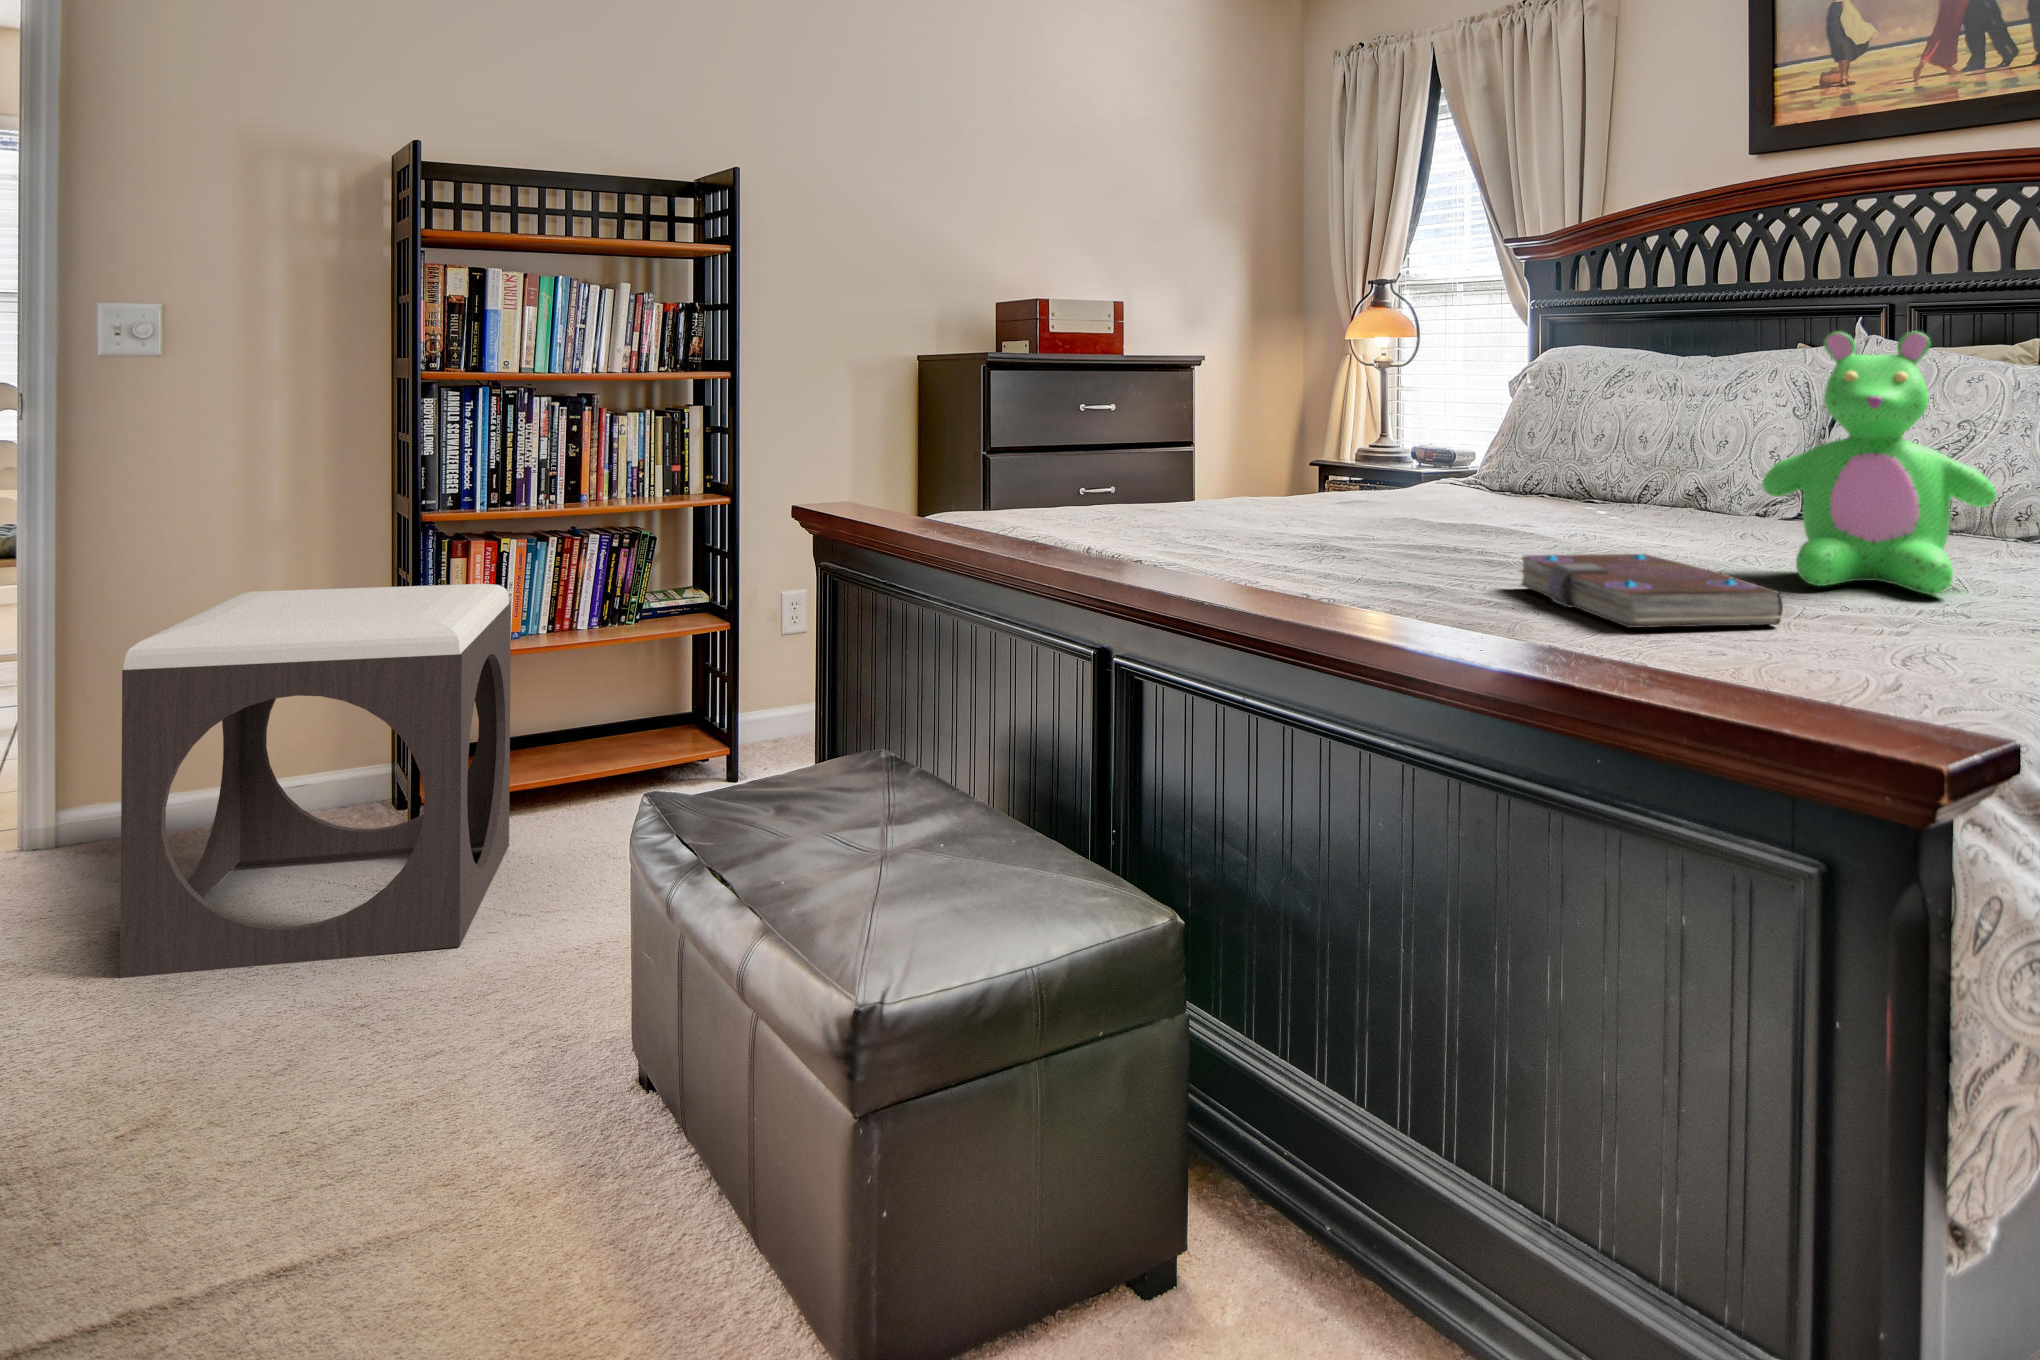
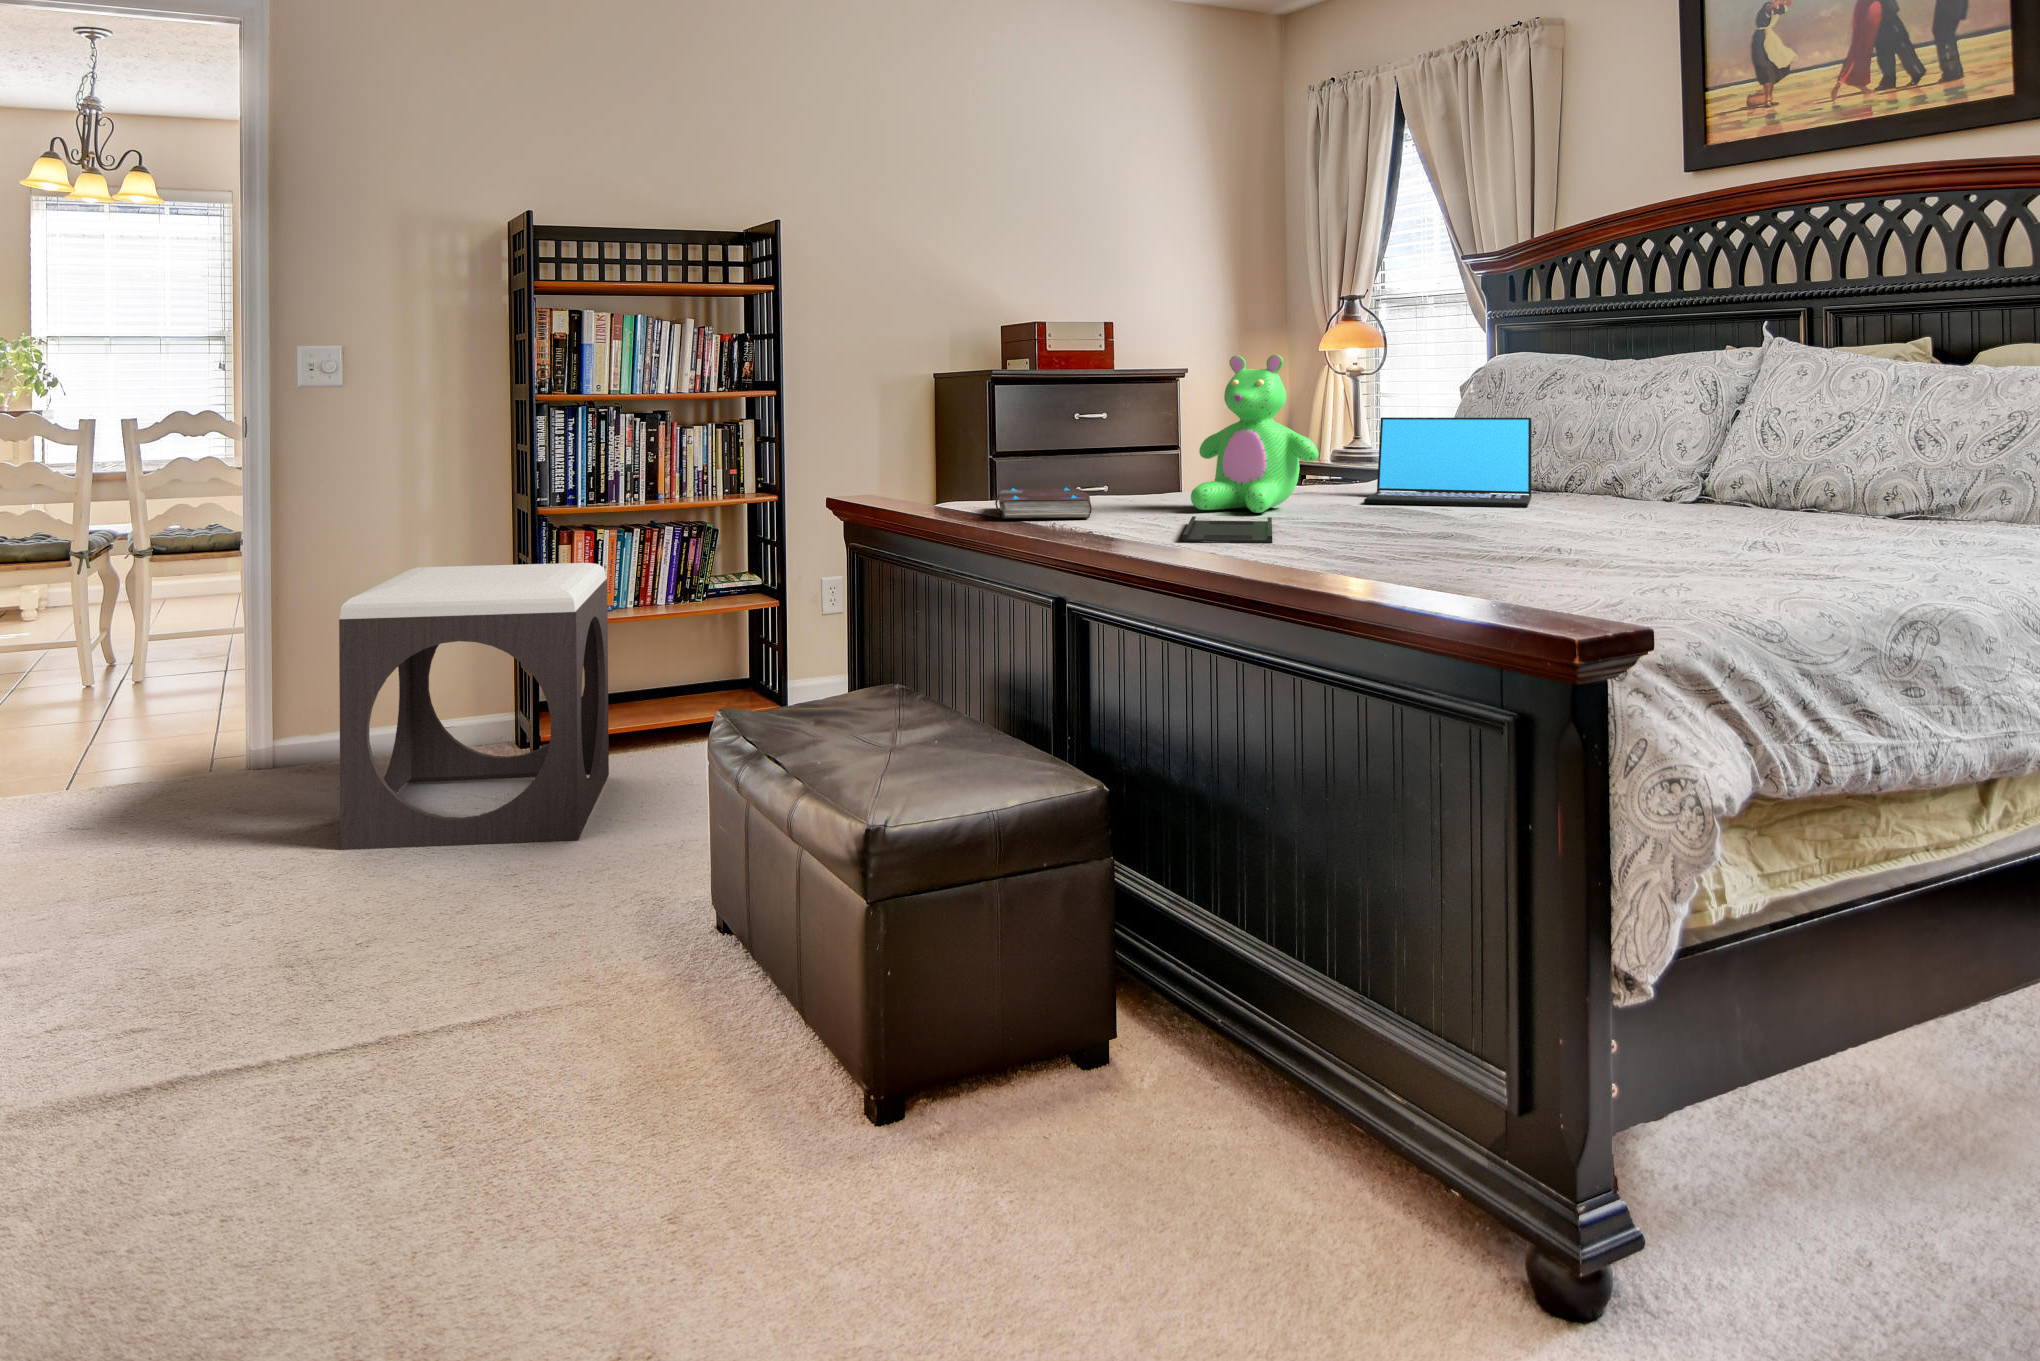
teddy bear: present [1762,332,1996,595] -> present [1191,354,1319,513]
laptop: none [1439,416,1626,524] -> present [1364,417,1532,508]
tray: none [1258,538,1374,579] -> present [1183,516,1272,543]
book: present [1518,554,1783,628] -> present [995,488,1092,519]

